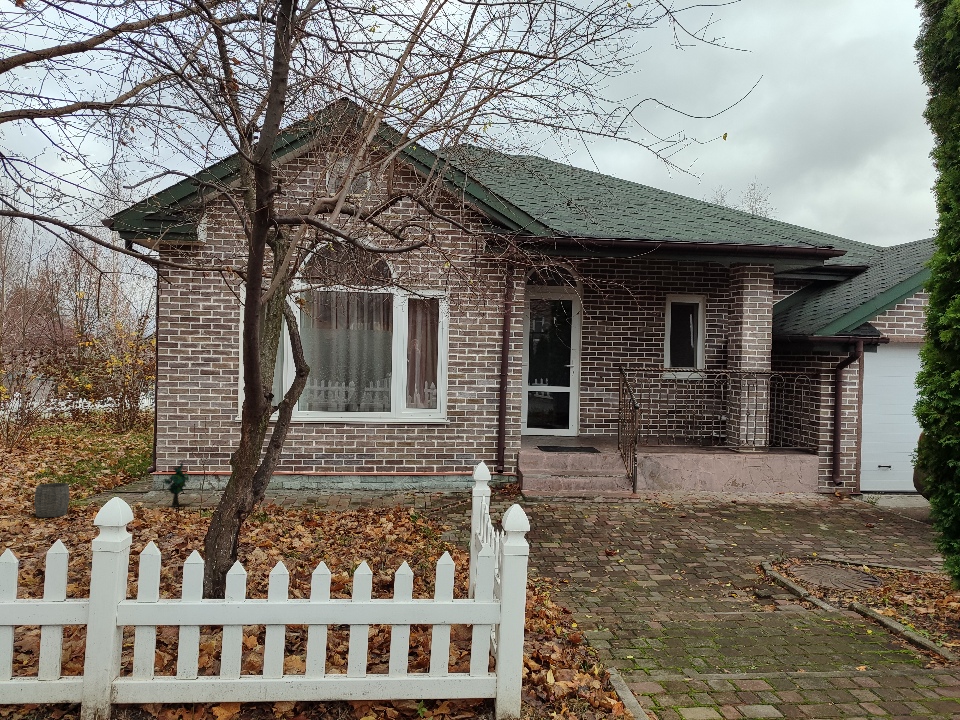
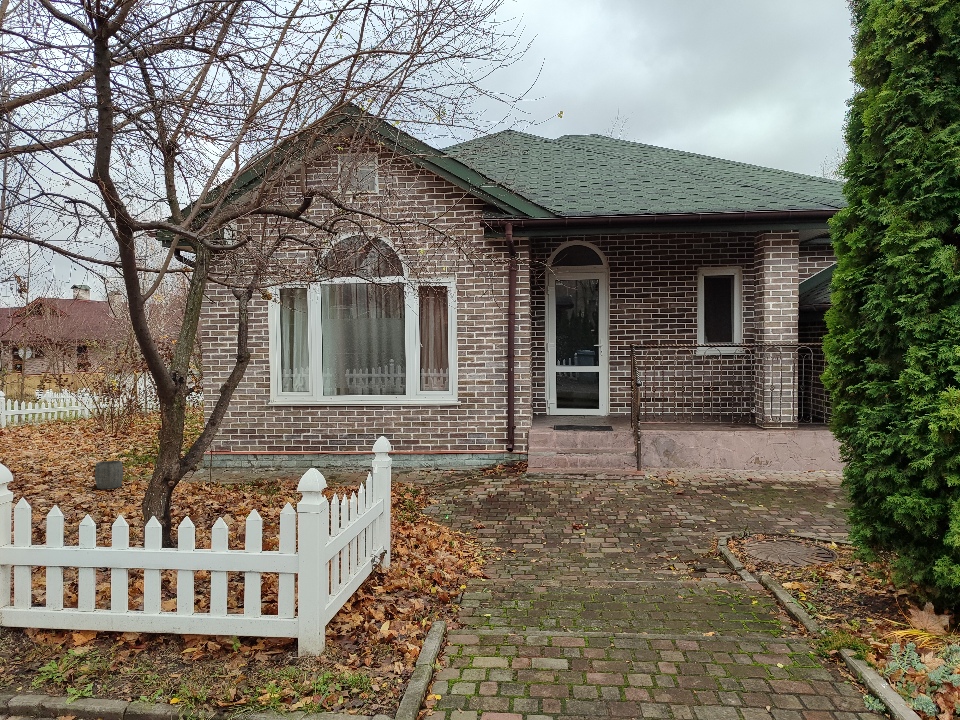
decorative plant: present [164,463,189,507] -> none [200,444,223,481]

